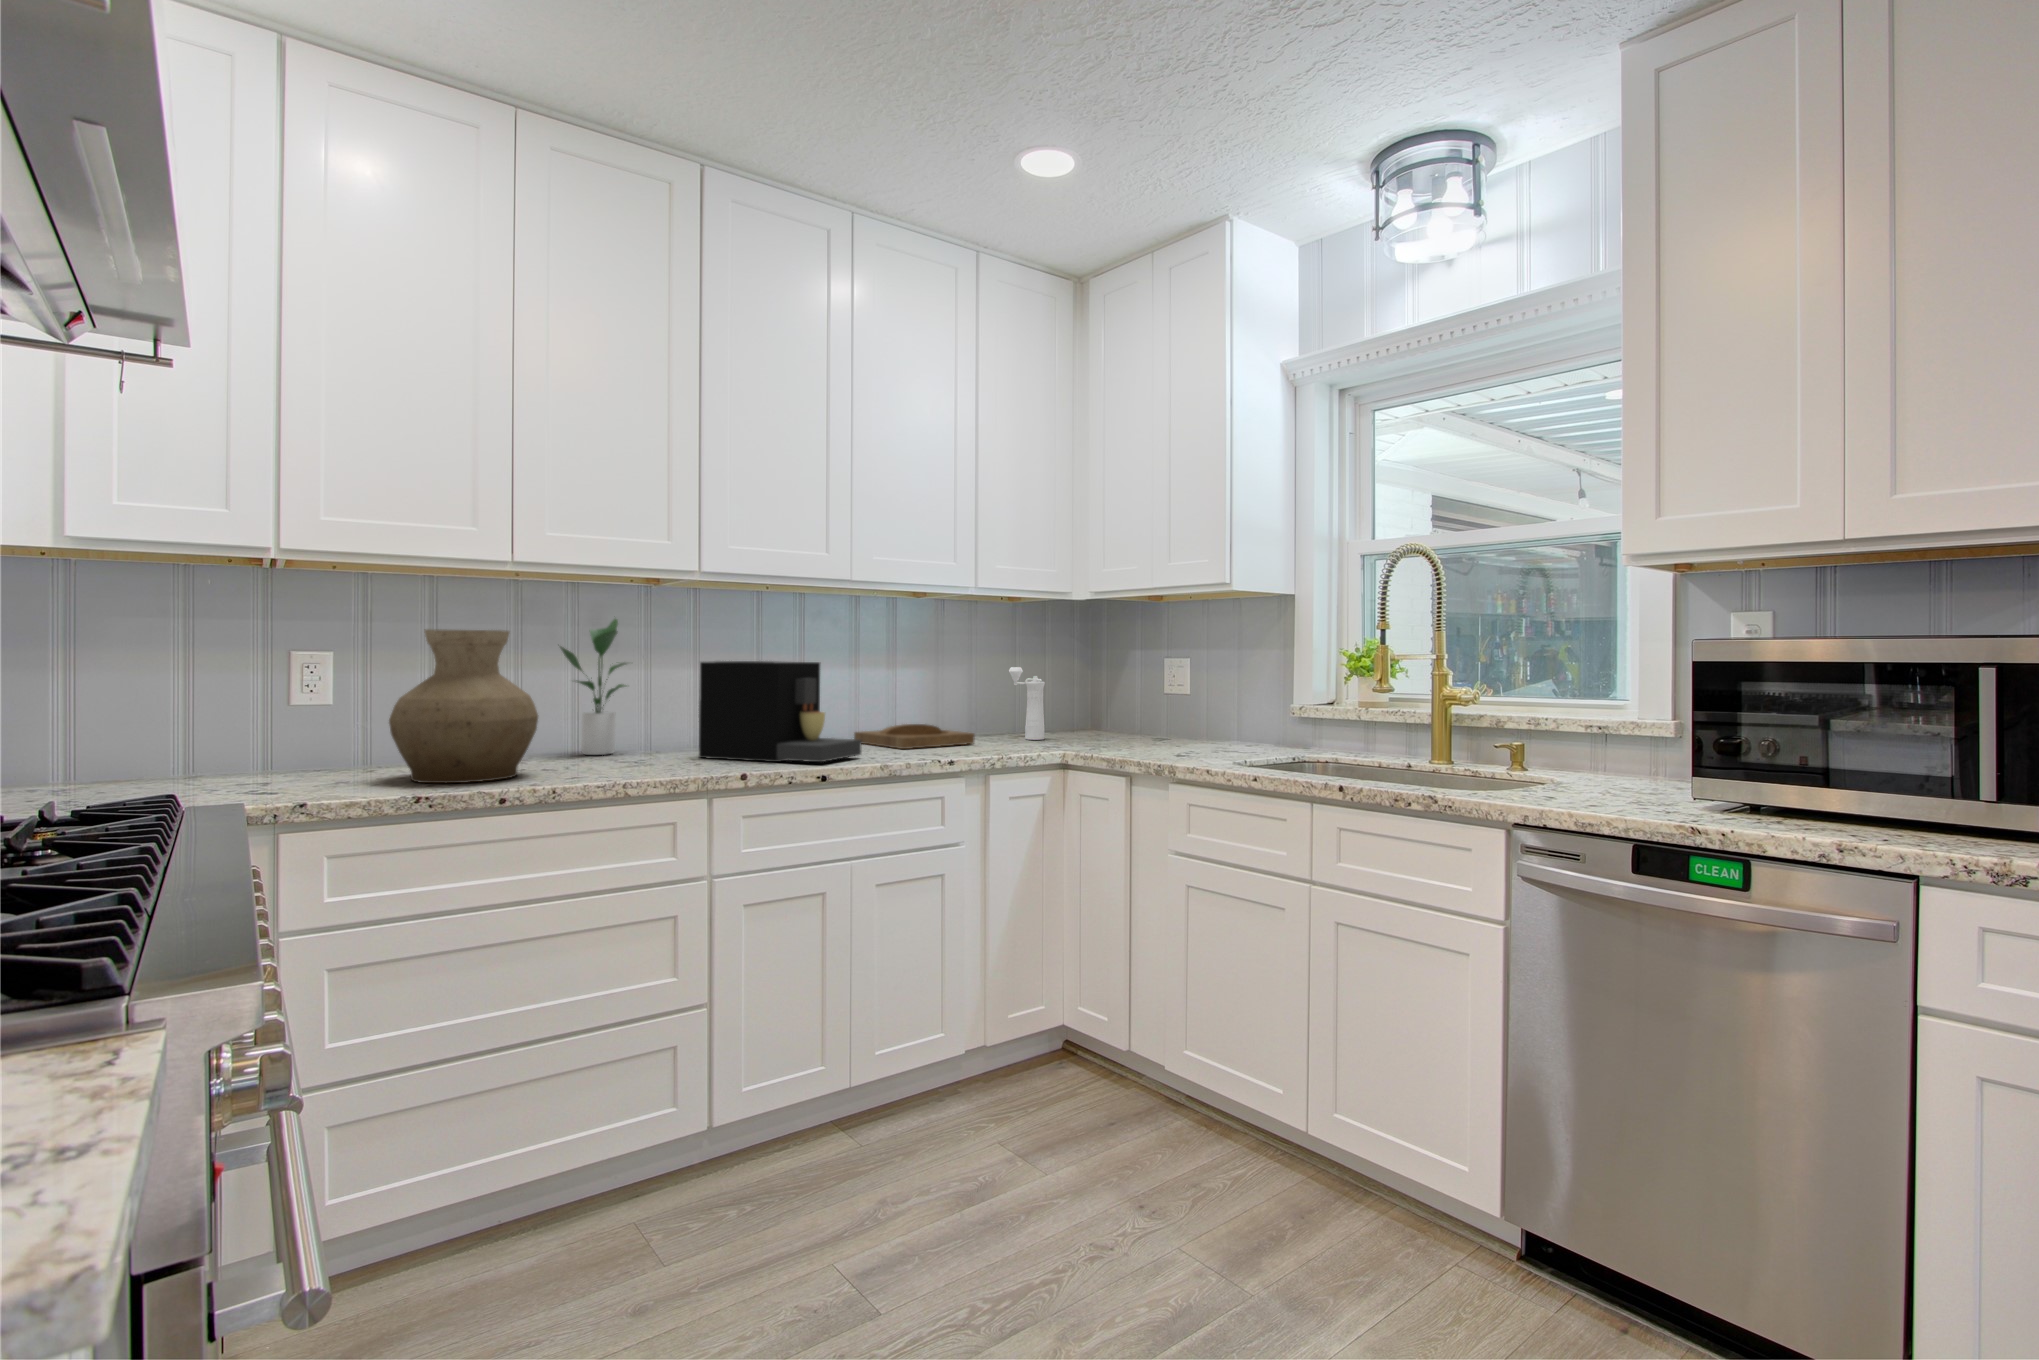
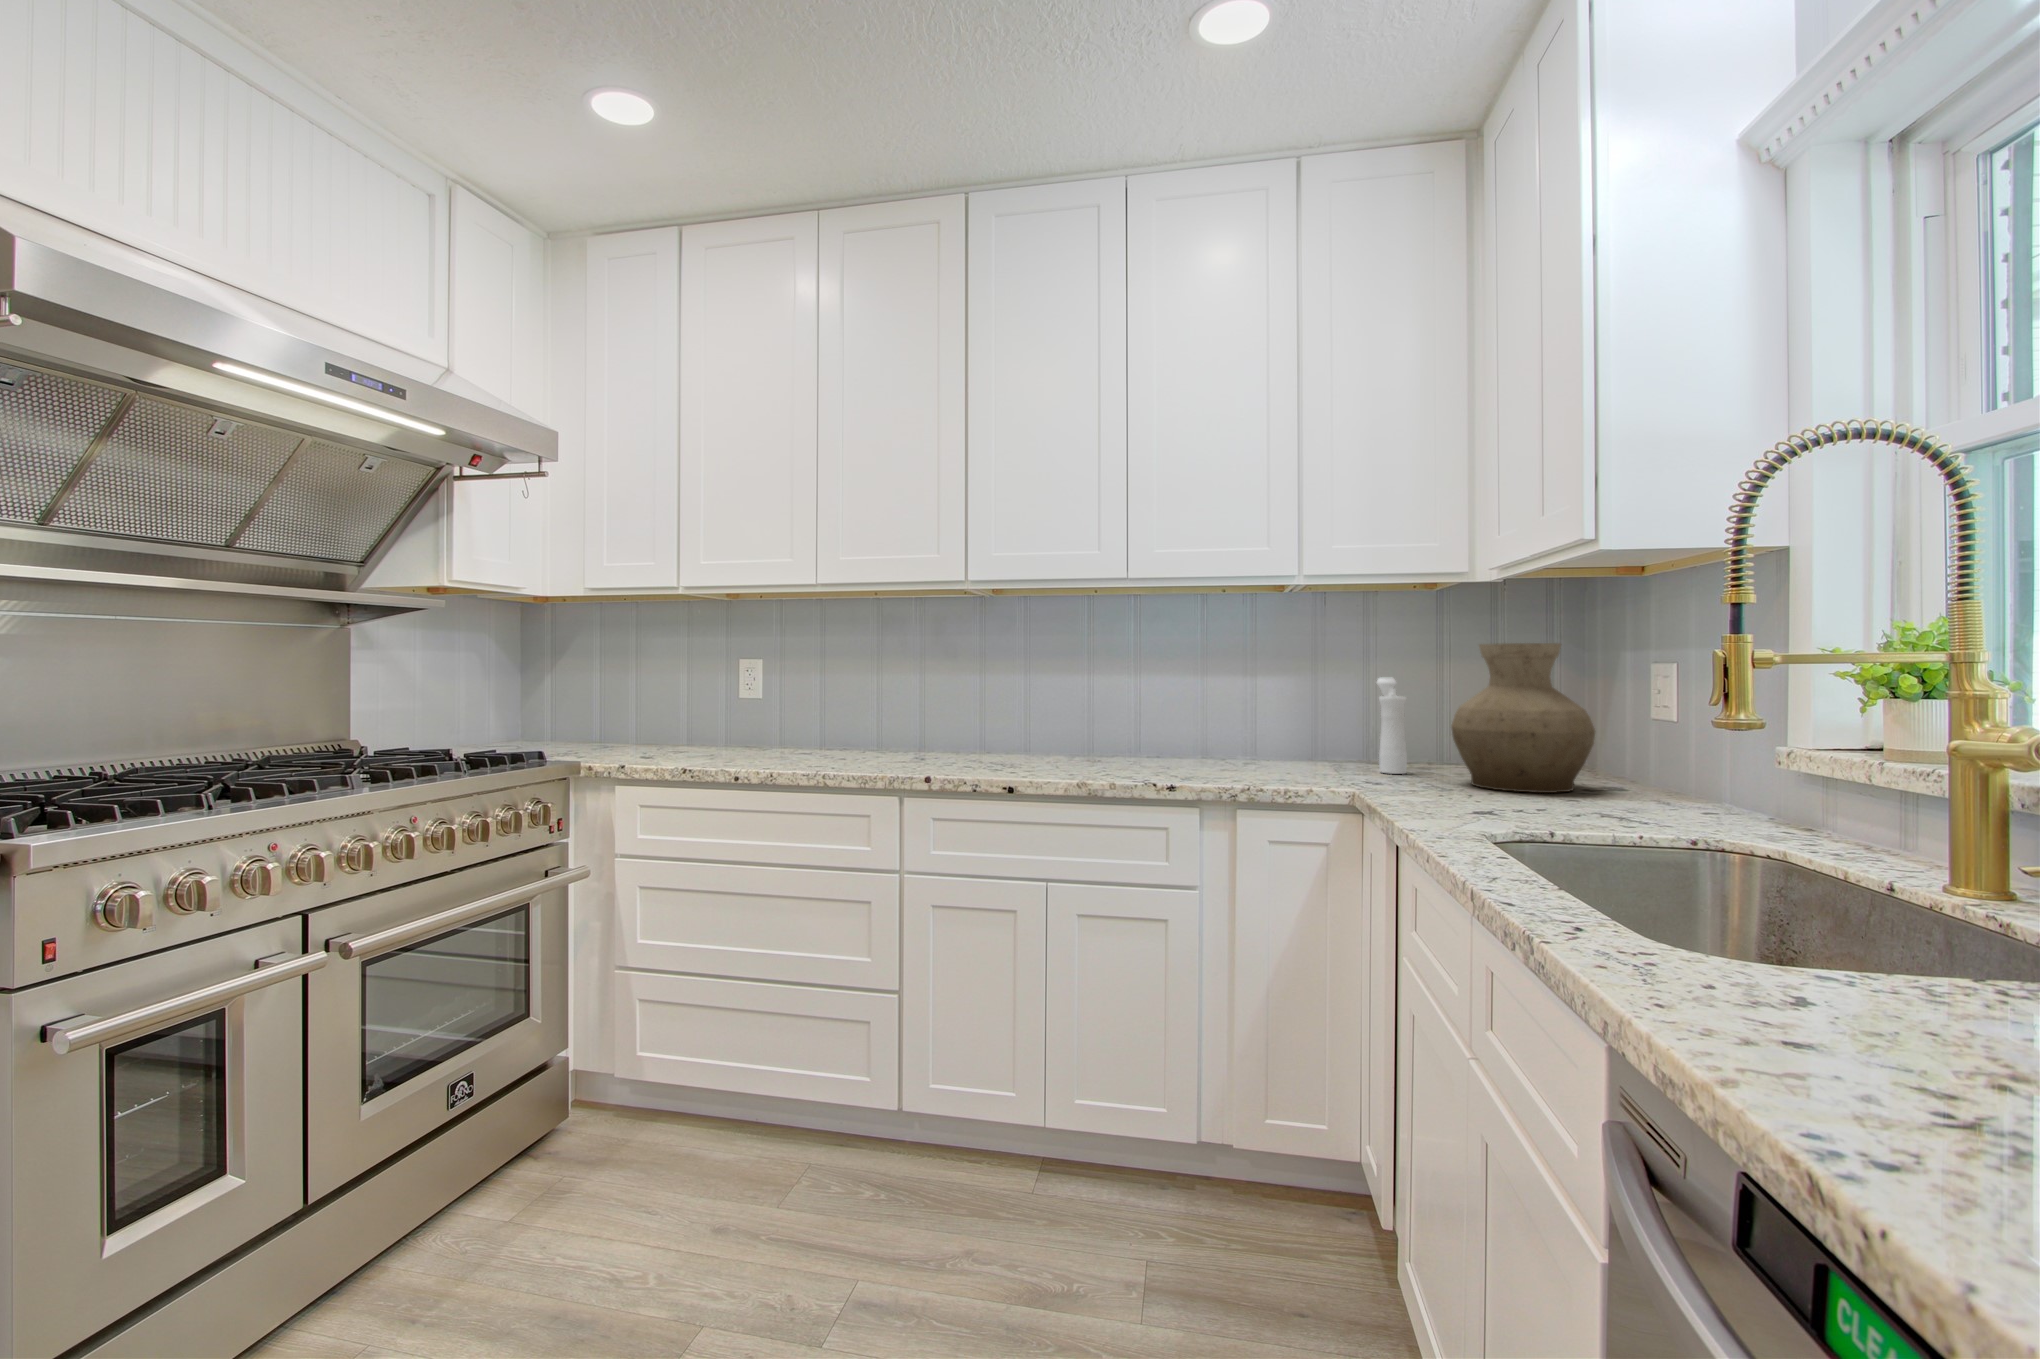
potted plant: present [560,619,627,755] -> none [887,628,954,751]
vase: present [389,629,538,783] -> present [1451,643,1595,793]
coffee maker: present [699,661,862,762] -> none [964,669,1085,773]
tray: present [854,724,975,749] -> none [1167,743,1280,771]

